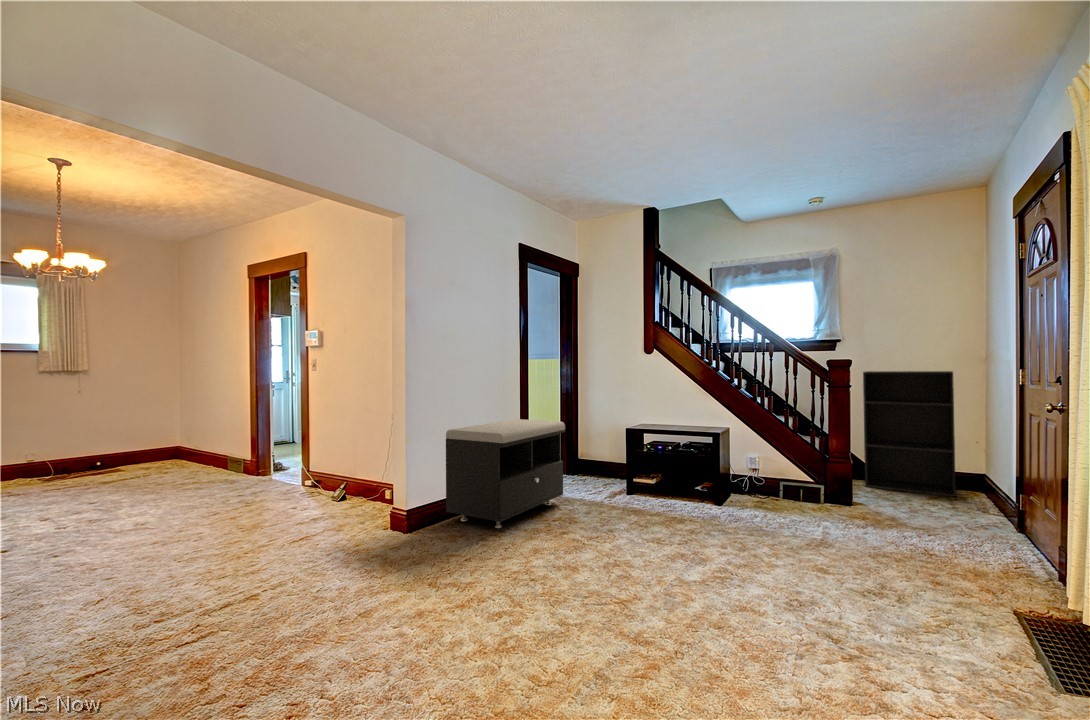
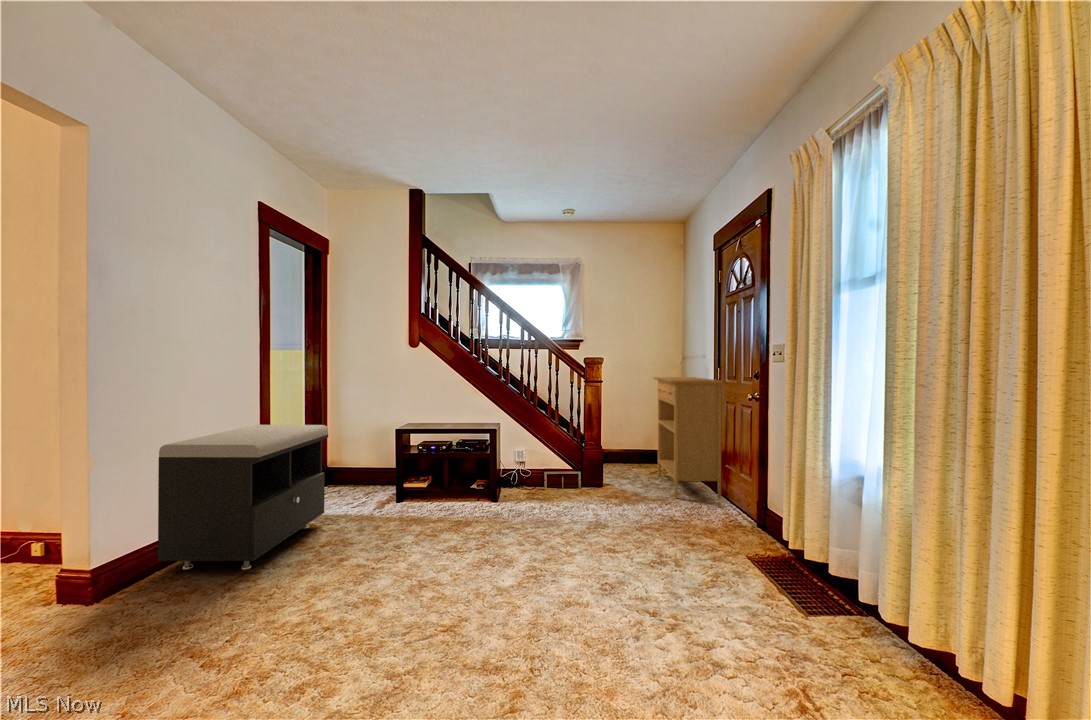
bookshelf: present [863,371,956,497] -> none [604,367,668,470]
console table: none [925,384,1018,540] -> present [653,377,723,499]

